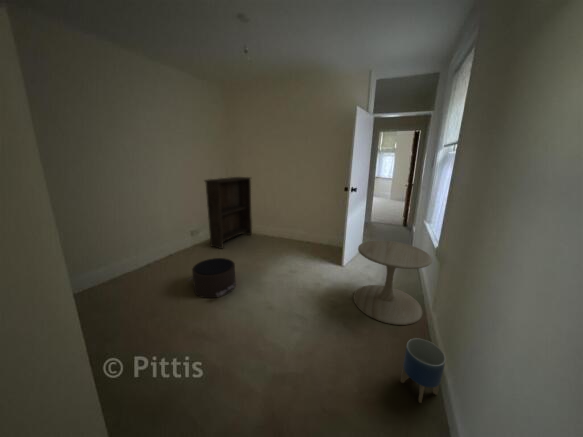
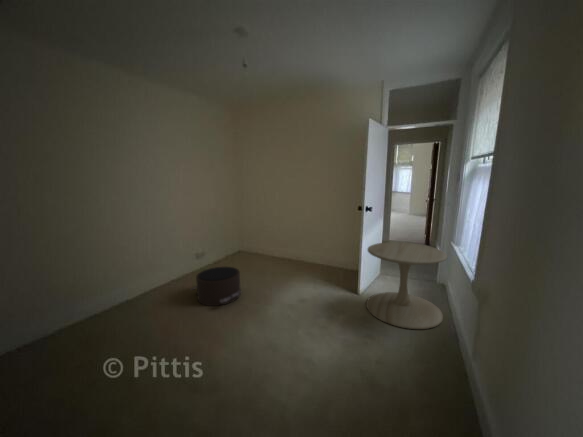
bookshelf: present [205,177,252,249] -> none [210,190,260,262]
planter: present [401,338,446,403] -> none [416,332,462,403]

